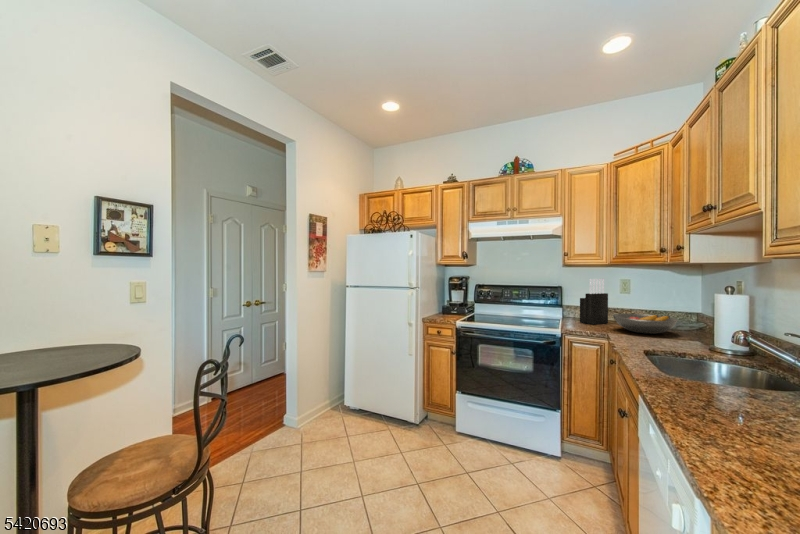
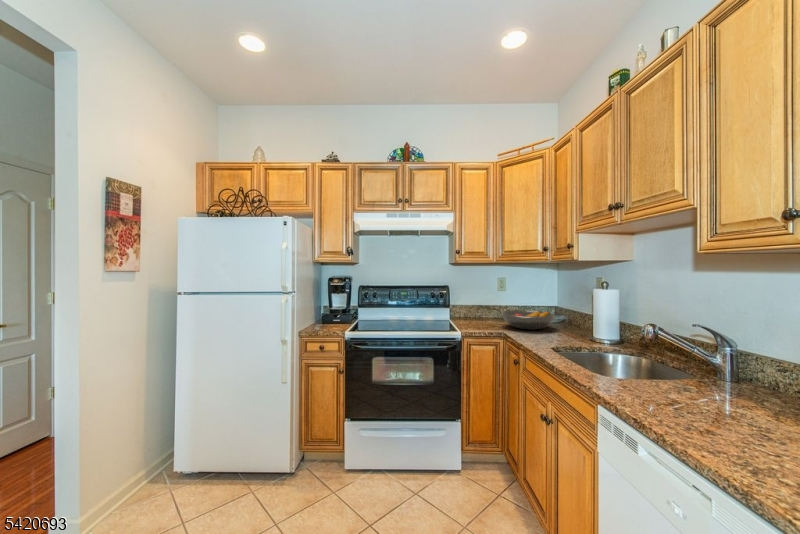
knife block: present [580,279,608,324] -> none [468,277,491,323]

